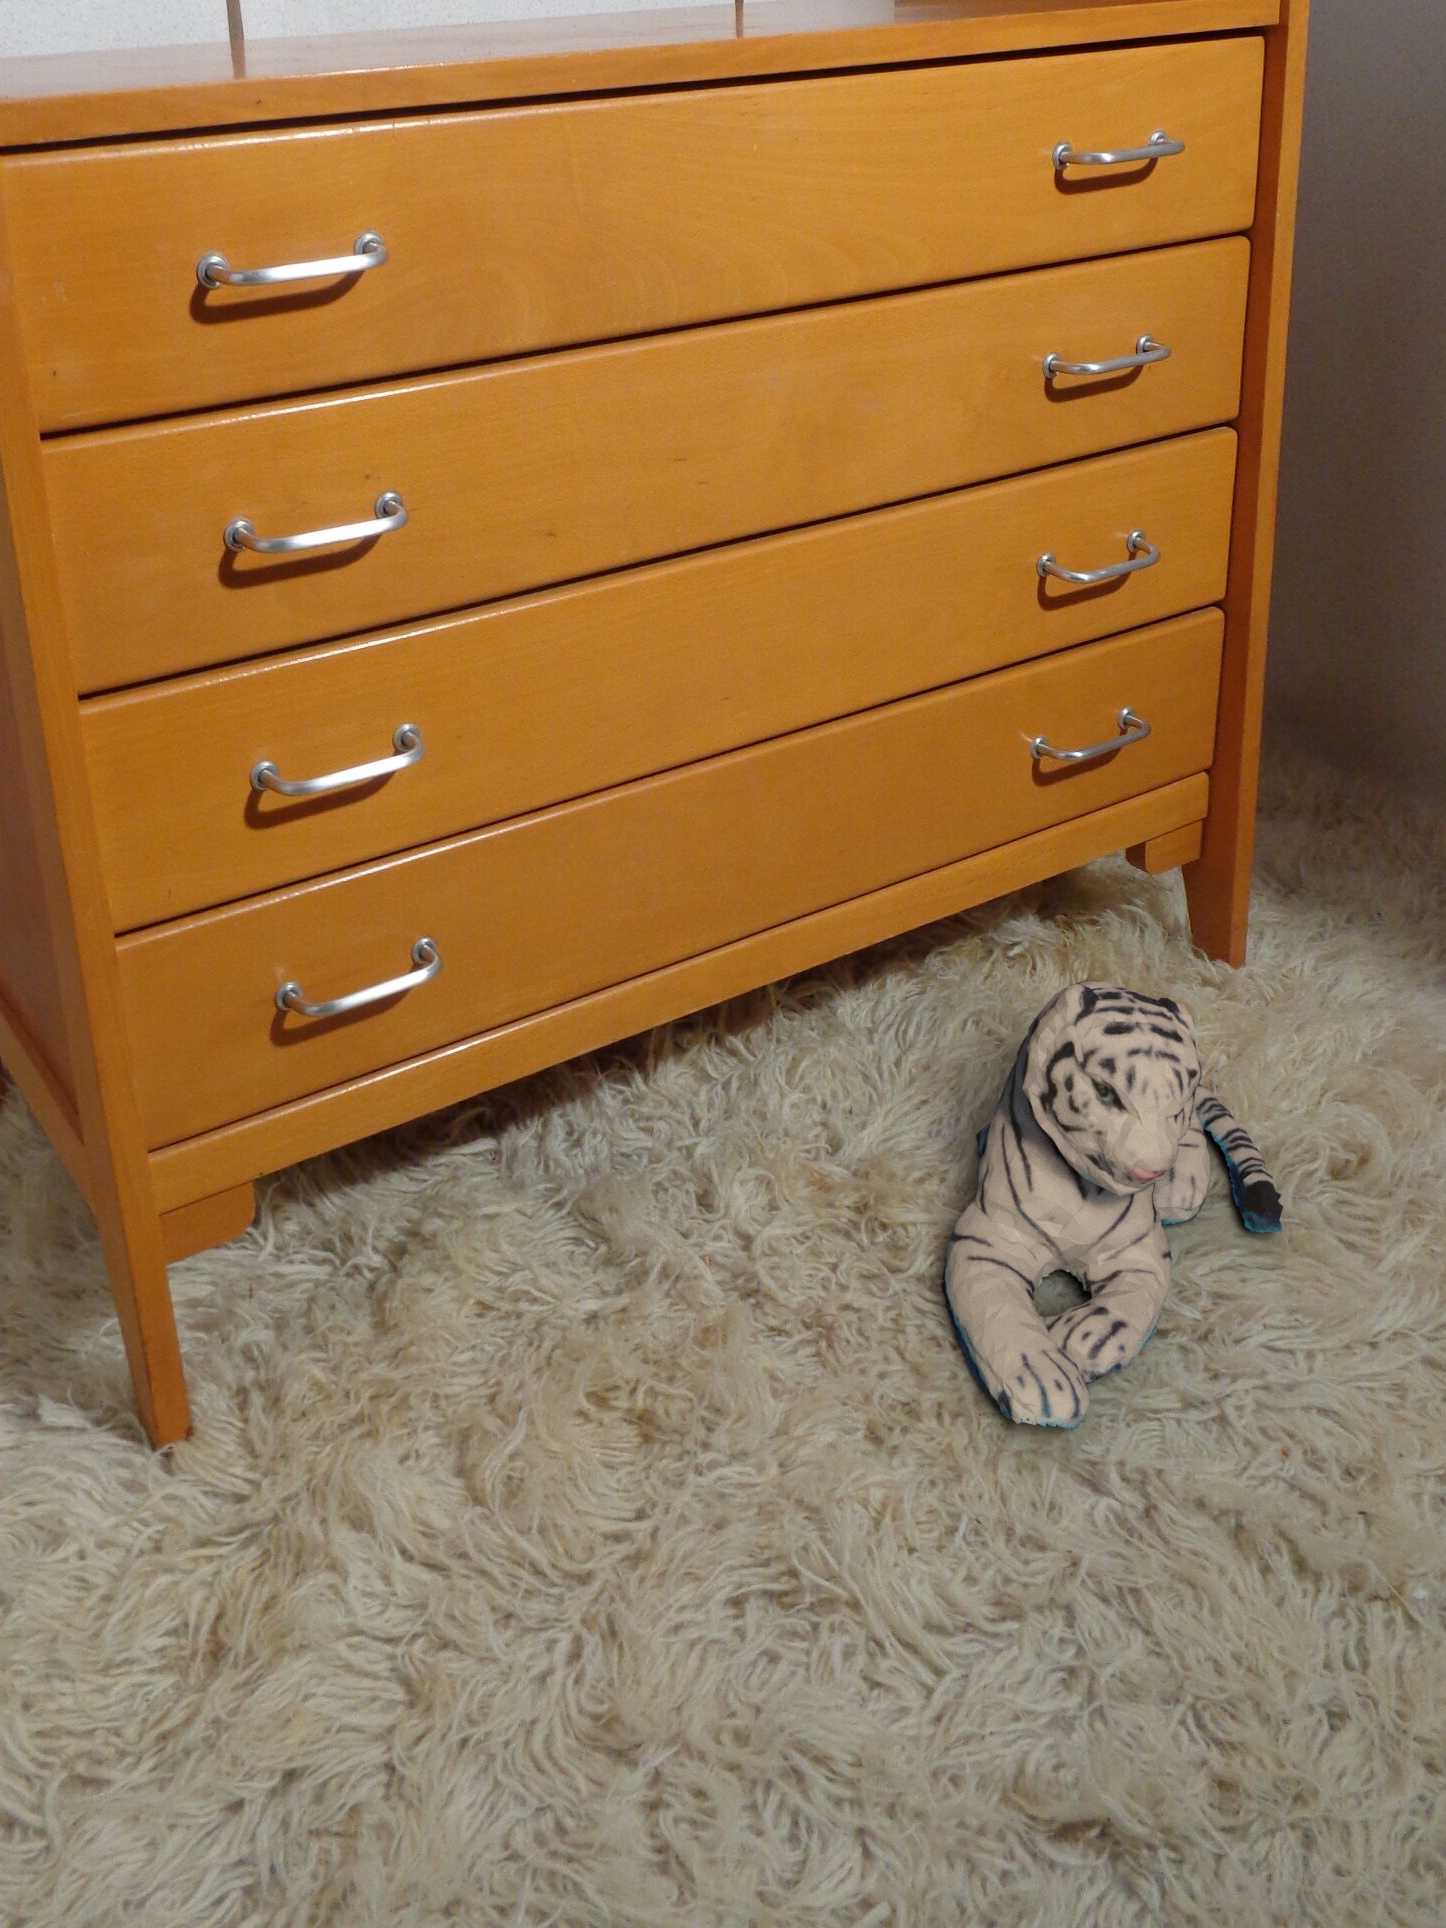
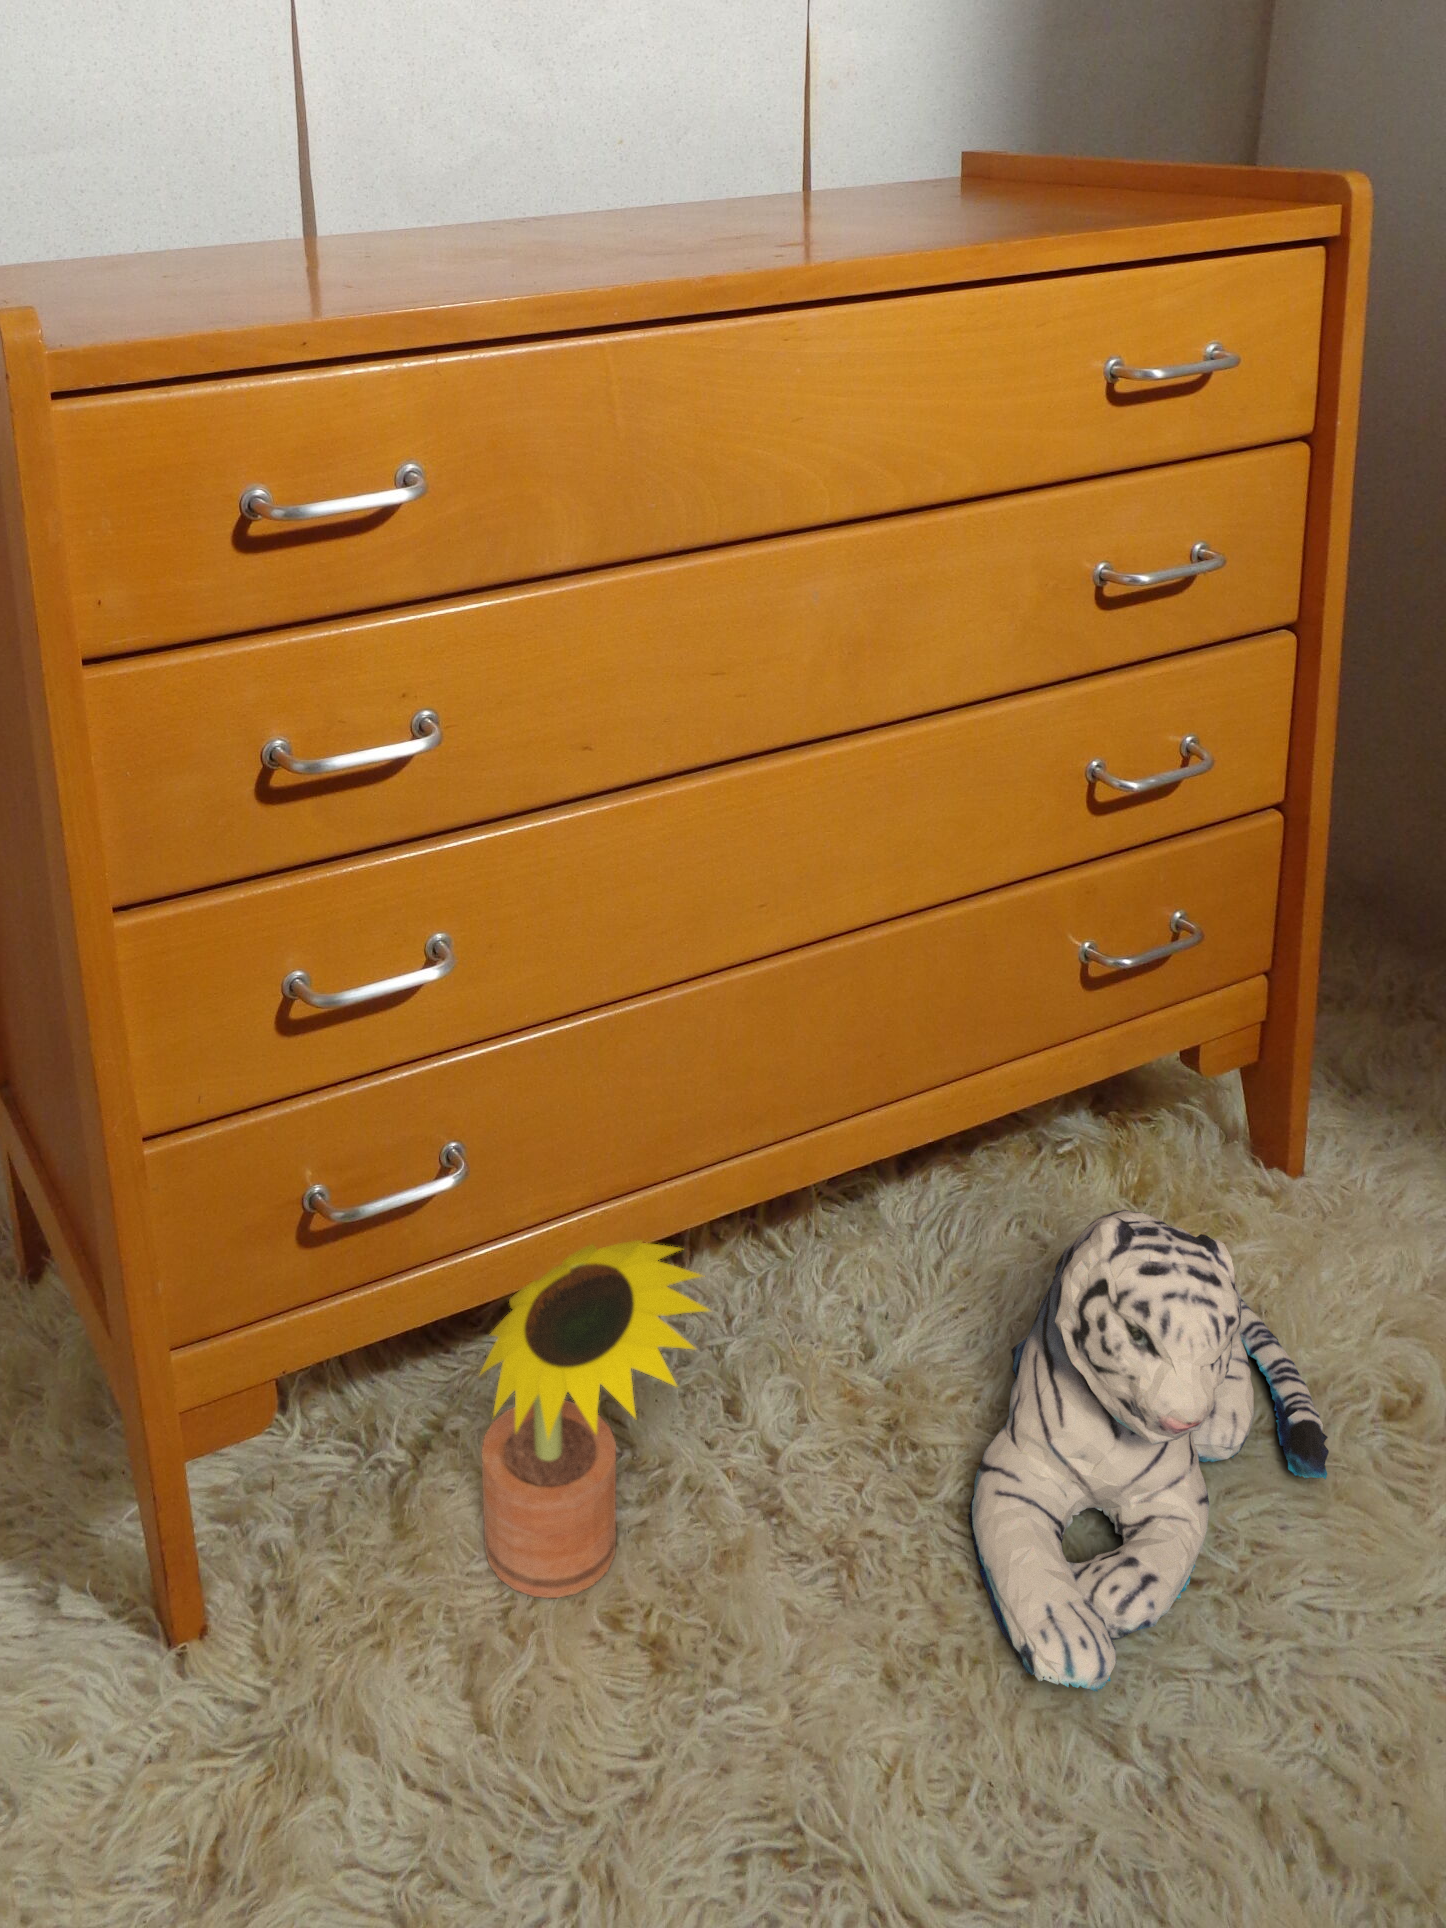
decorative plant: none [463,1011,692,1381] -> present [480,1240,709,1598]

